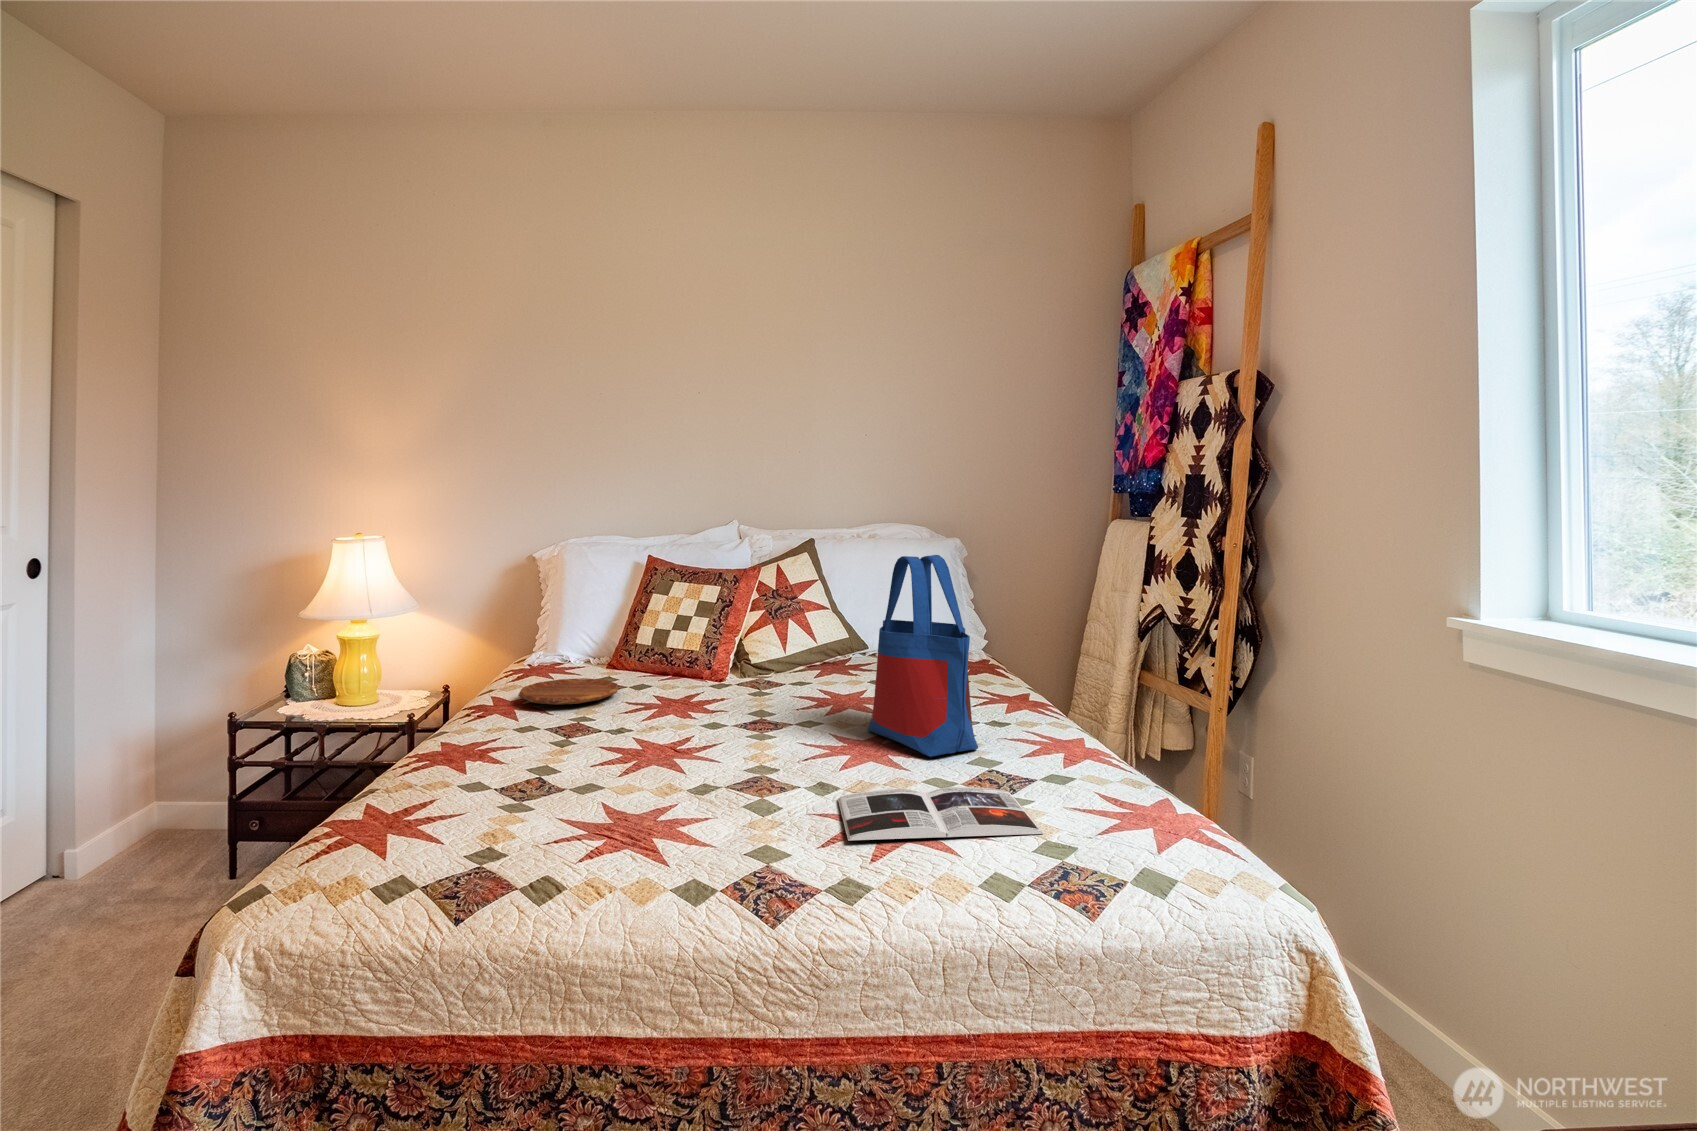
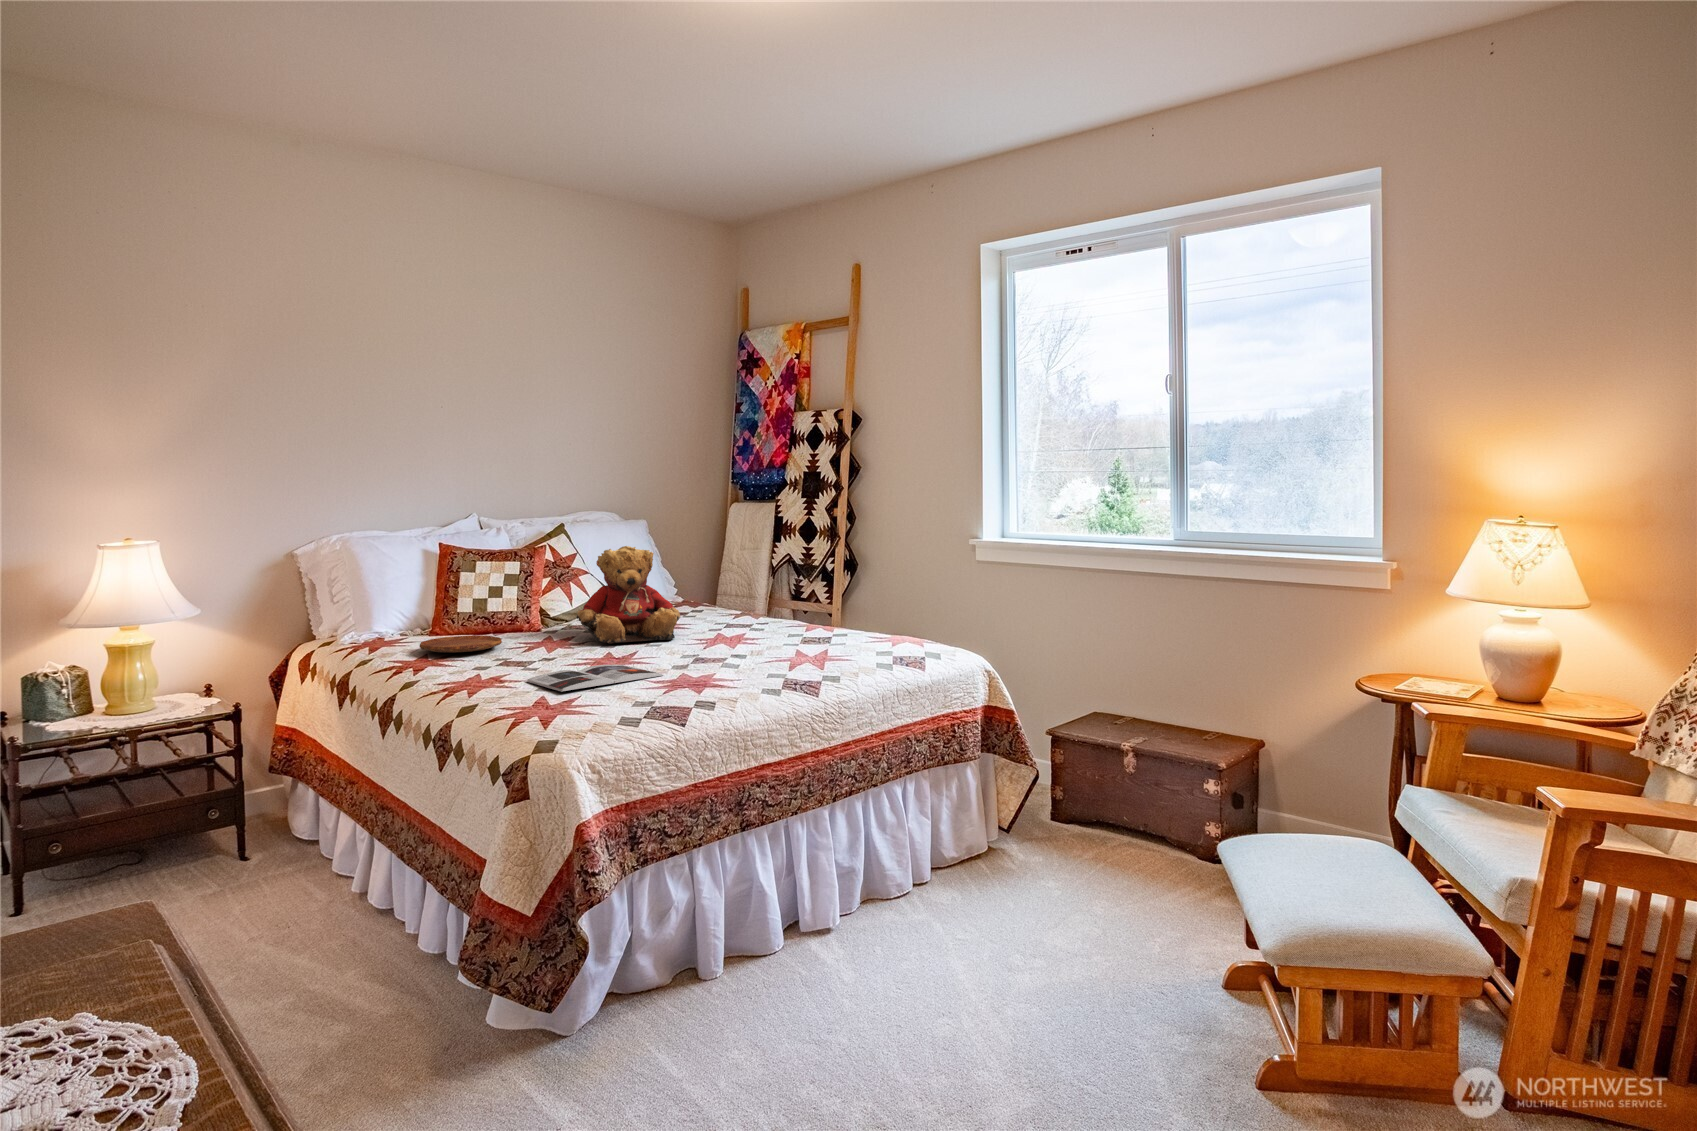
tote bag: present [867,555,978,757] -> none [721,520,802,641]
teddy bear: none [696,581,840,724] -> present [577,546,680,643]
magazine: present [838,787,1044,841] -> present [527,665,663,691]

